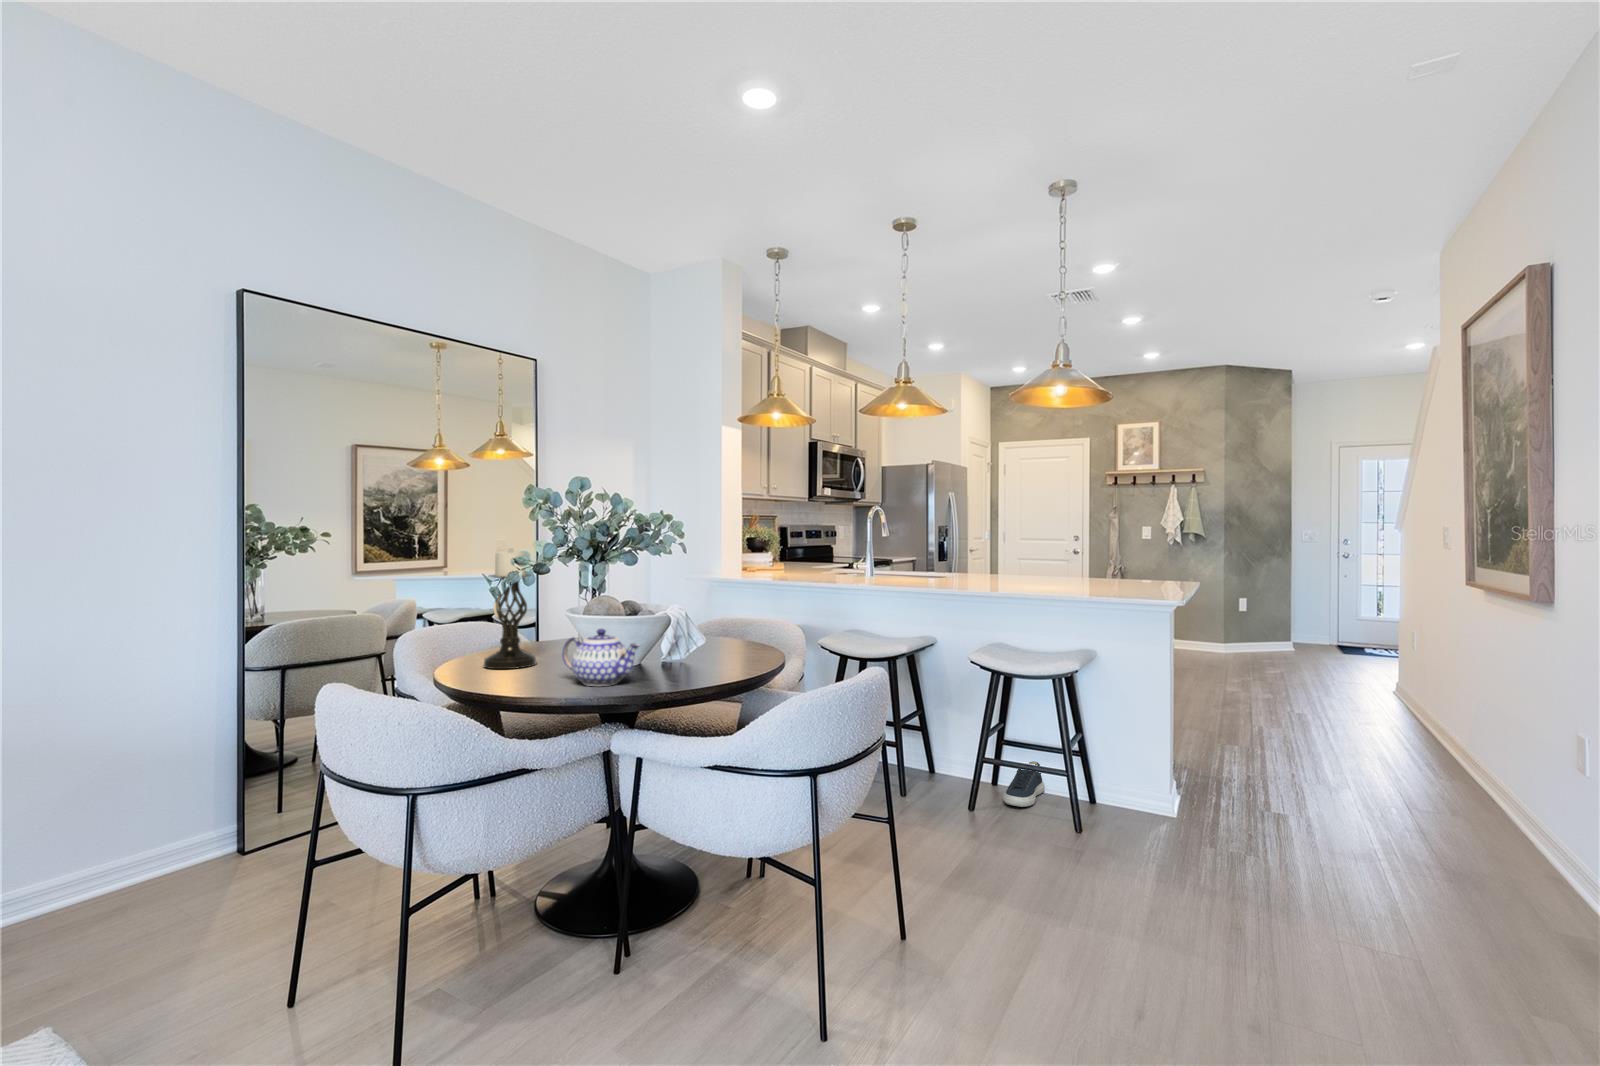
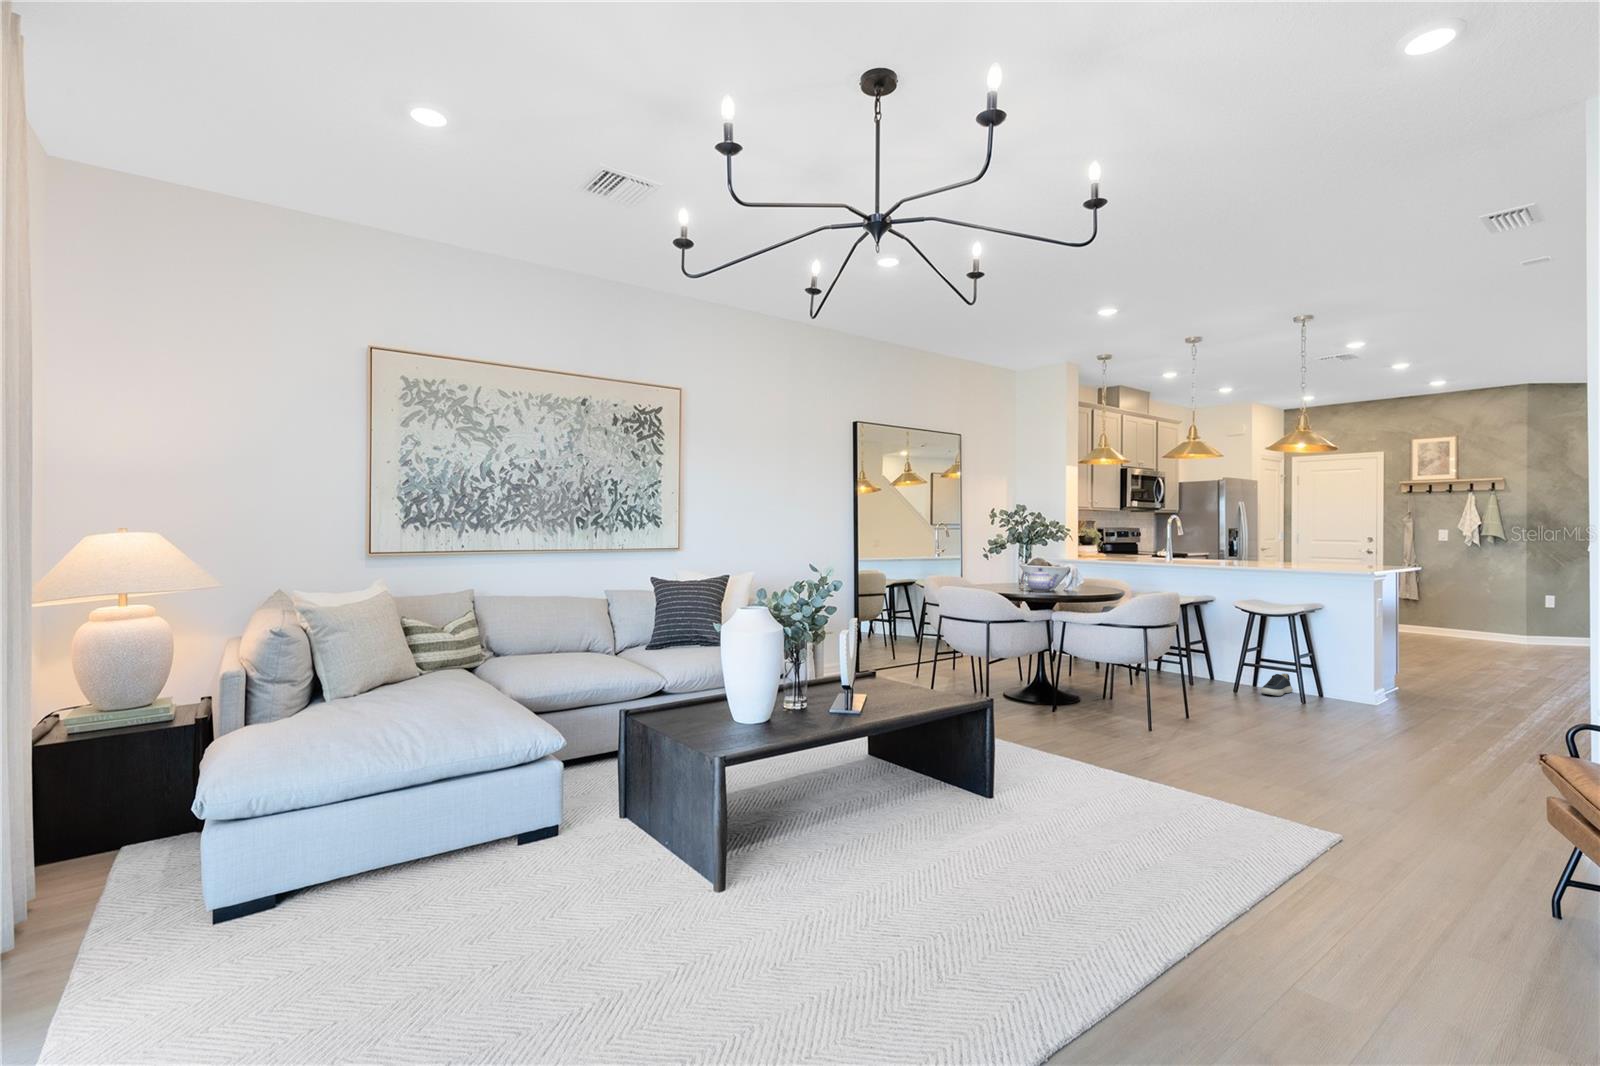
candle holder: present [483,548,537,669] -> none [976,534,1000,588]

